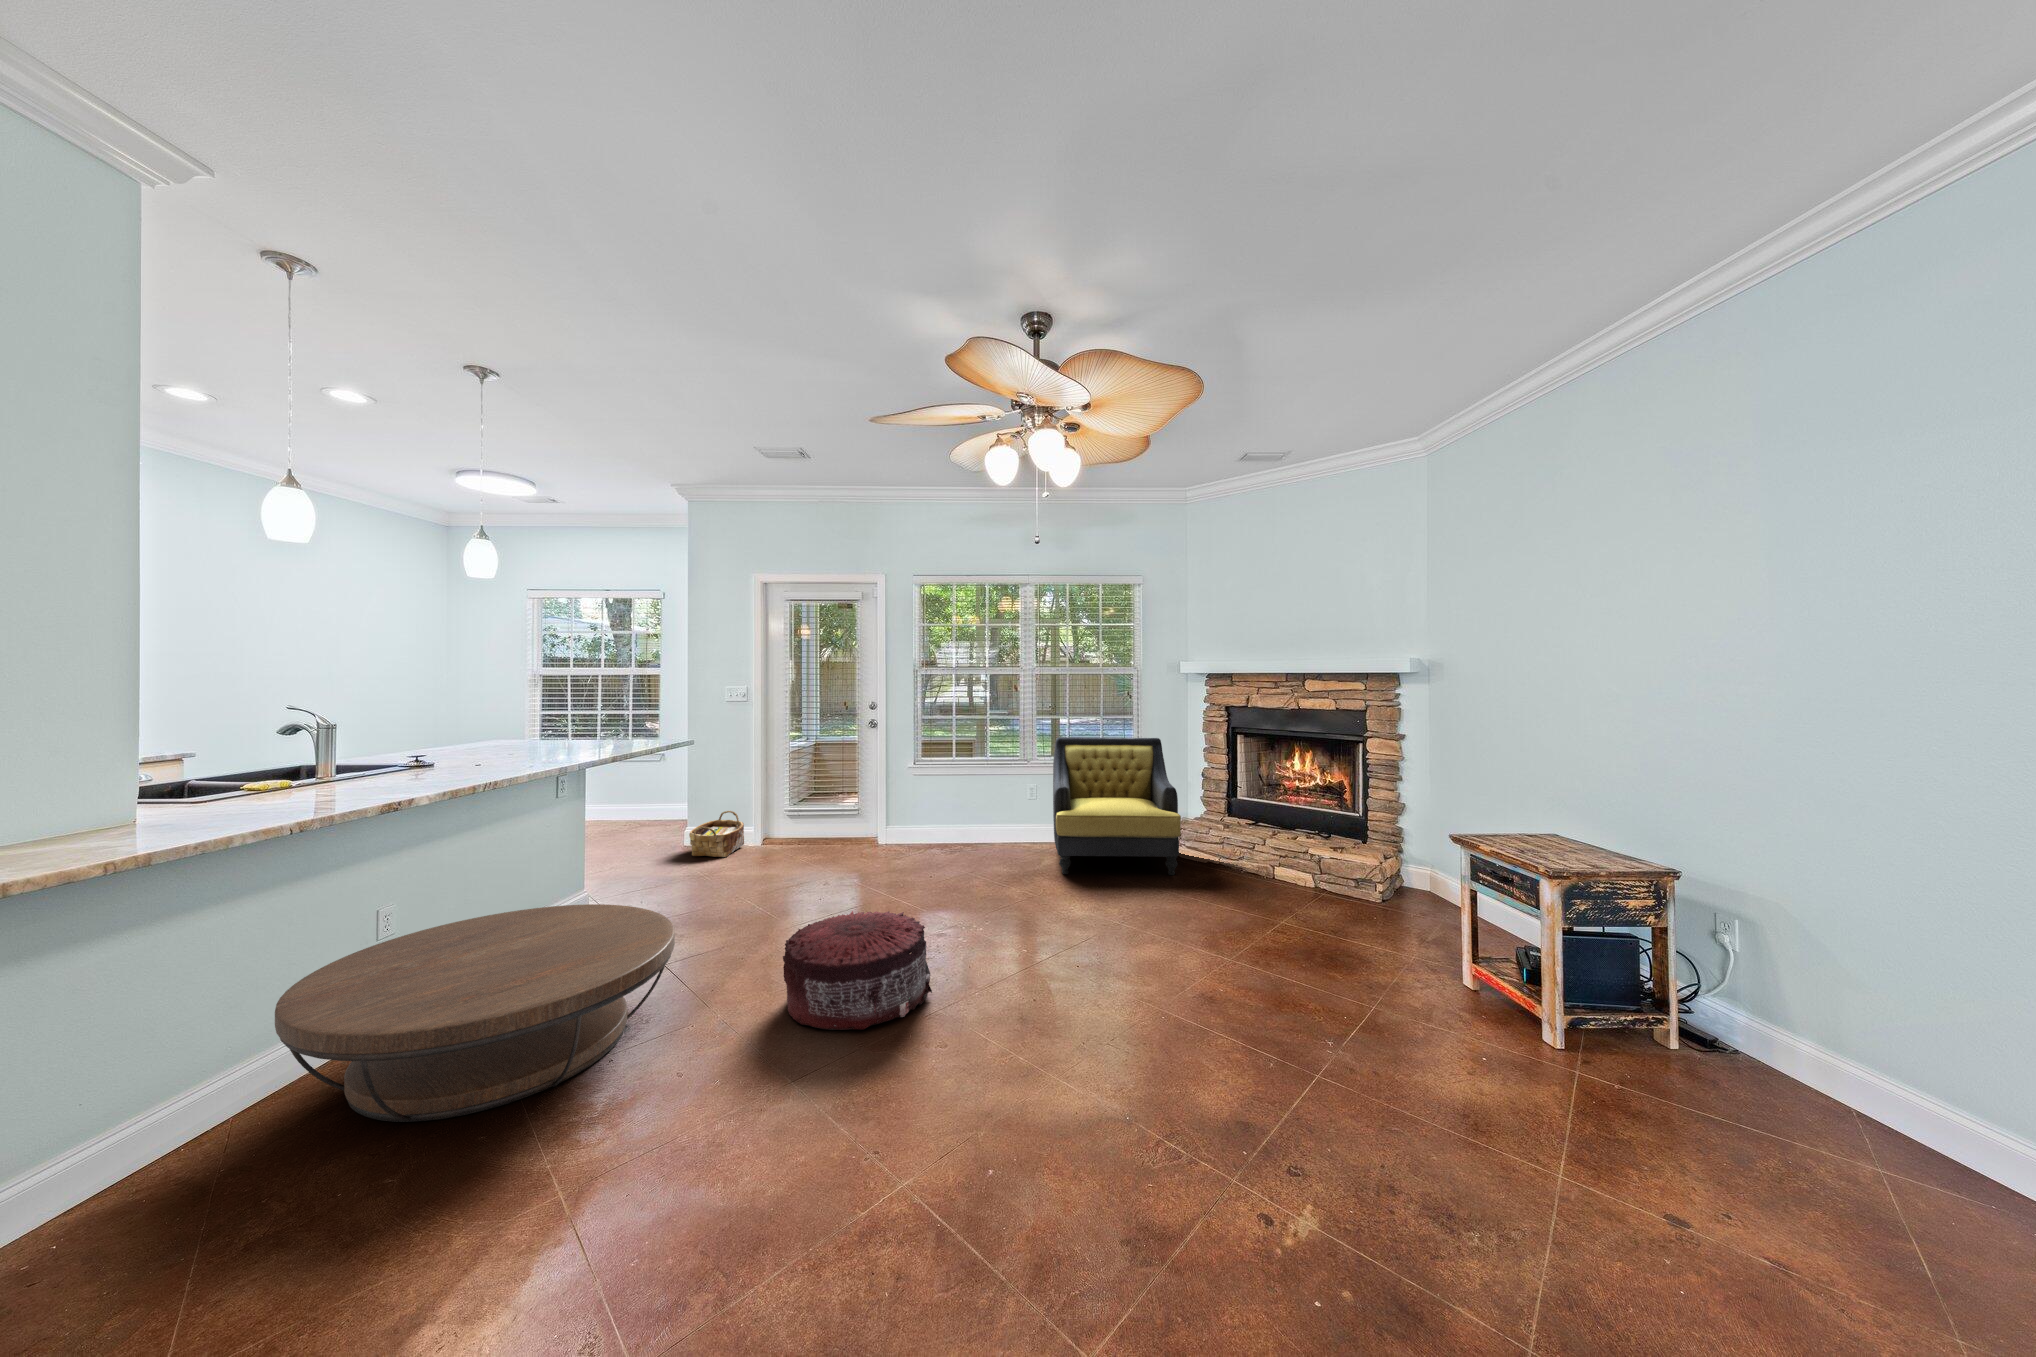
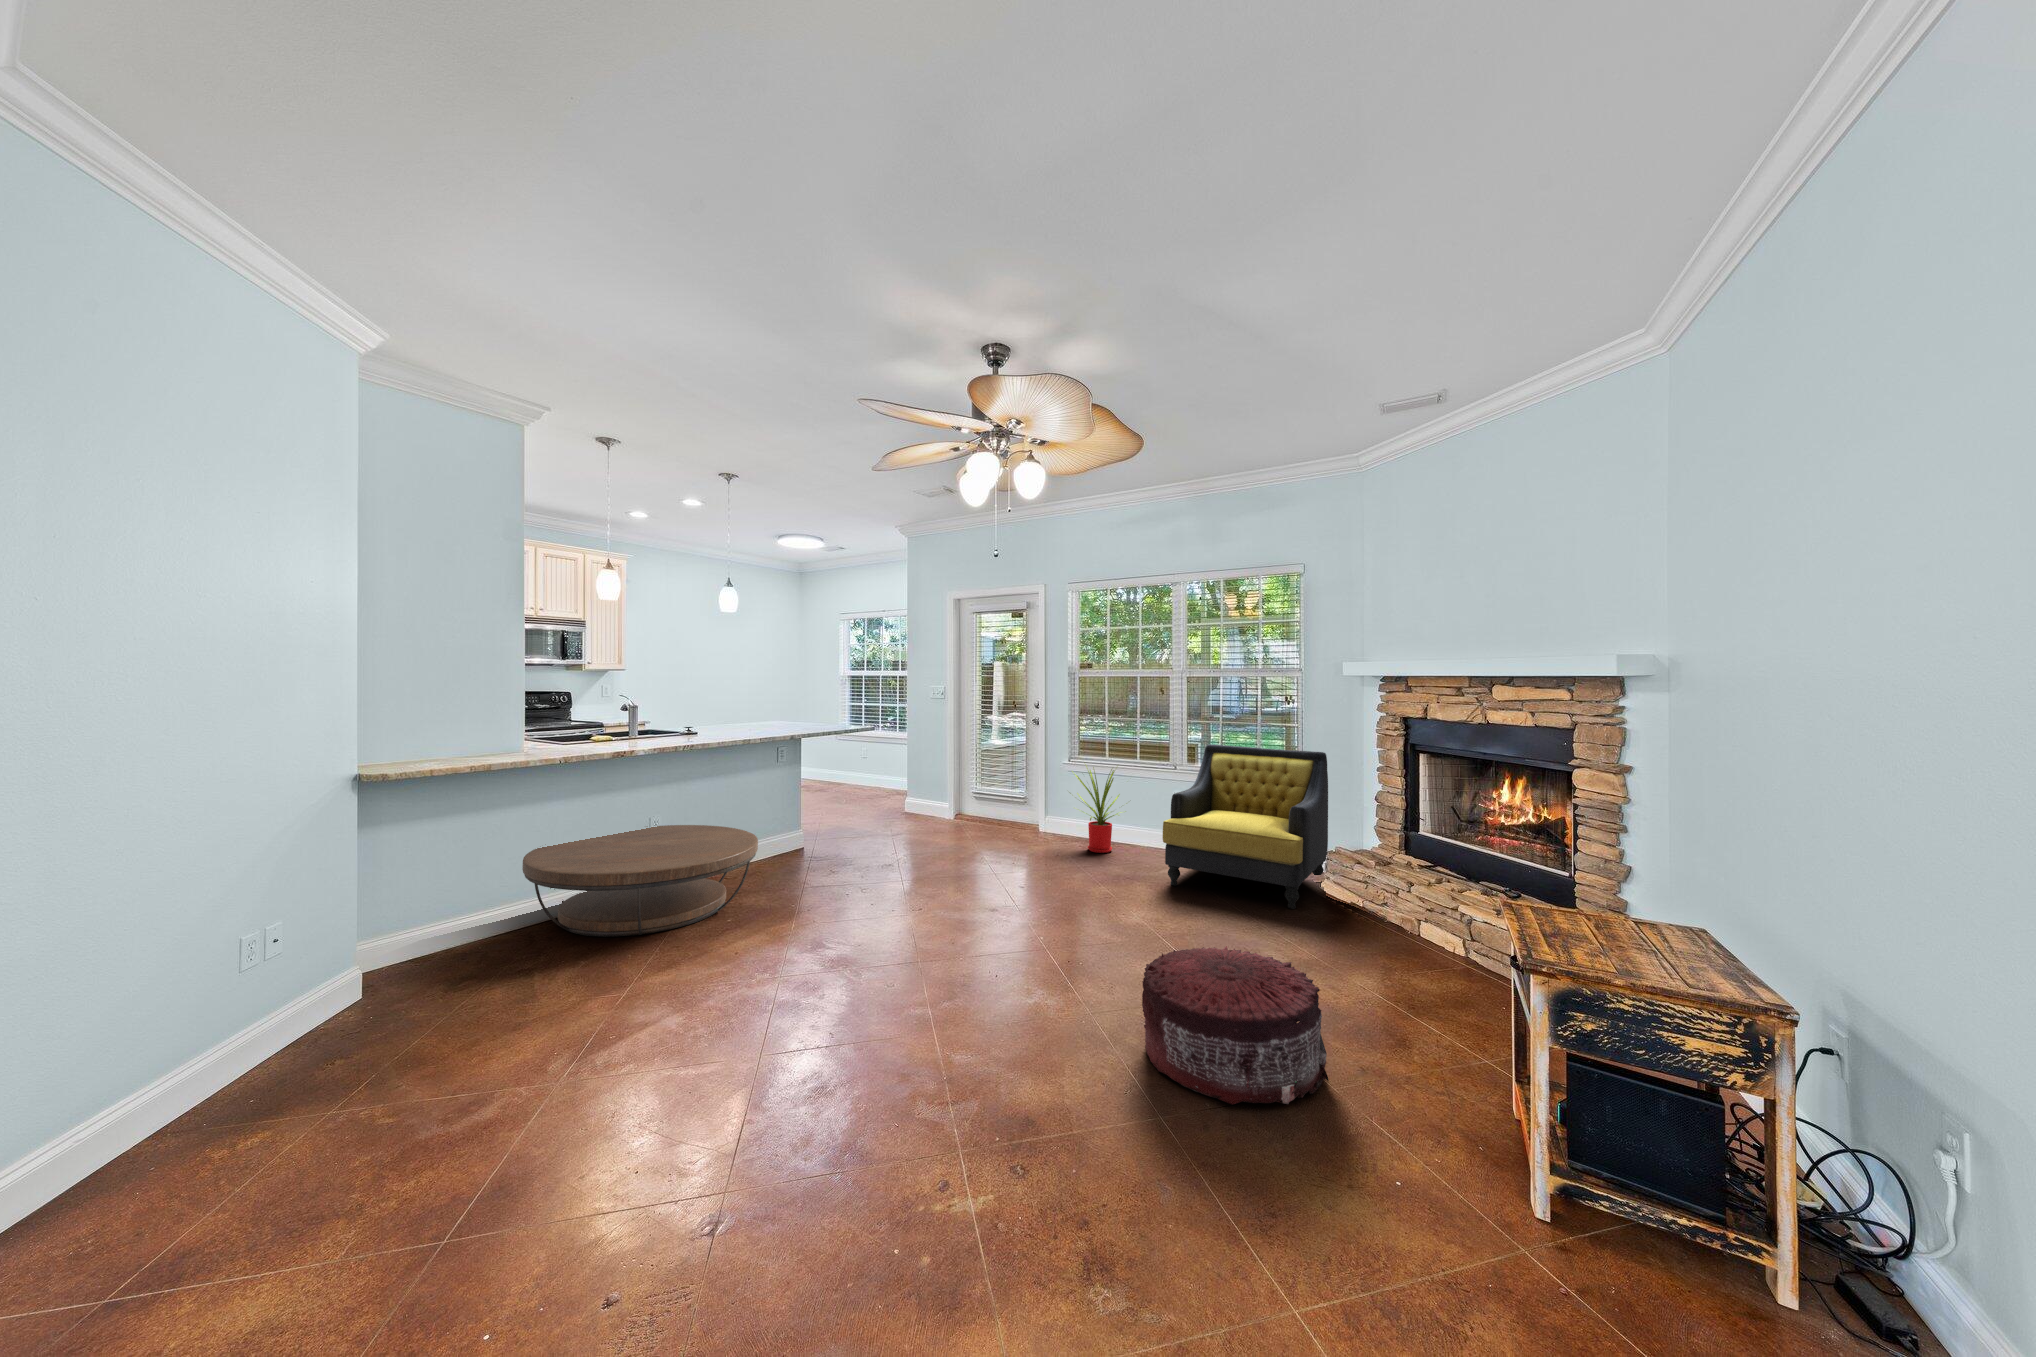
house plant: none [923,762,990,856] -> present [1072,766,1120,853]
woven basket: present [689,811,744,857] -> none [902,788,946,824]
pouf: present [783,911,932,1030] -> present [1142,946,1329,1105]

